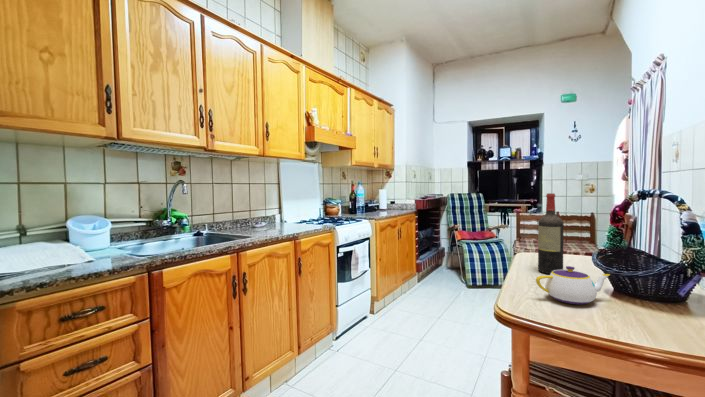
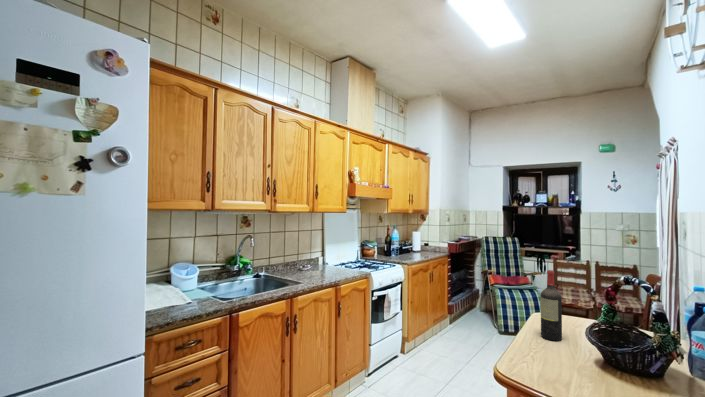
teapot: present [536,266,610,305] -> none [527,339,588,372]

